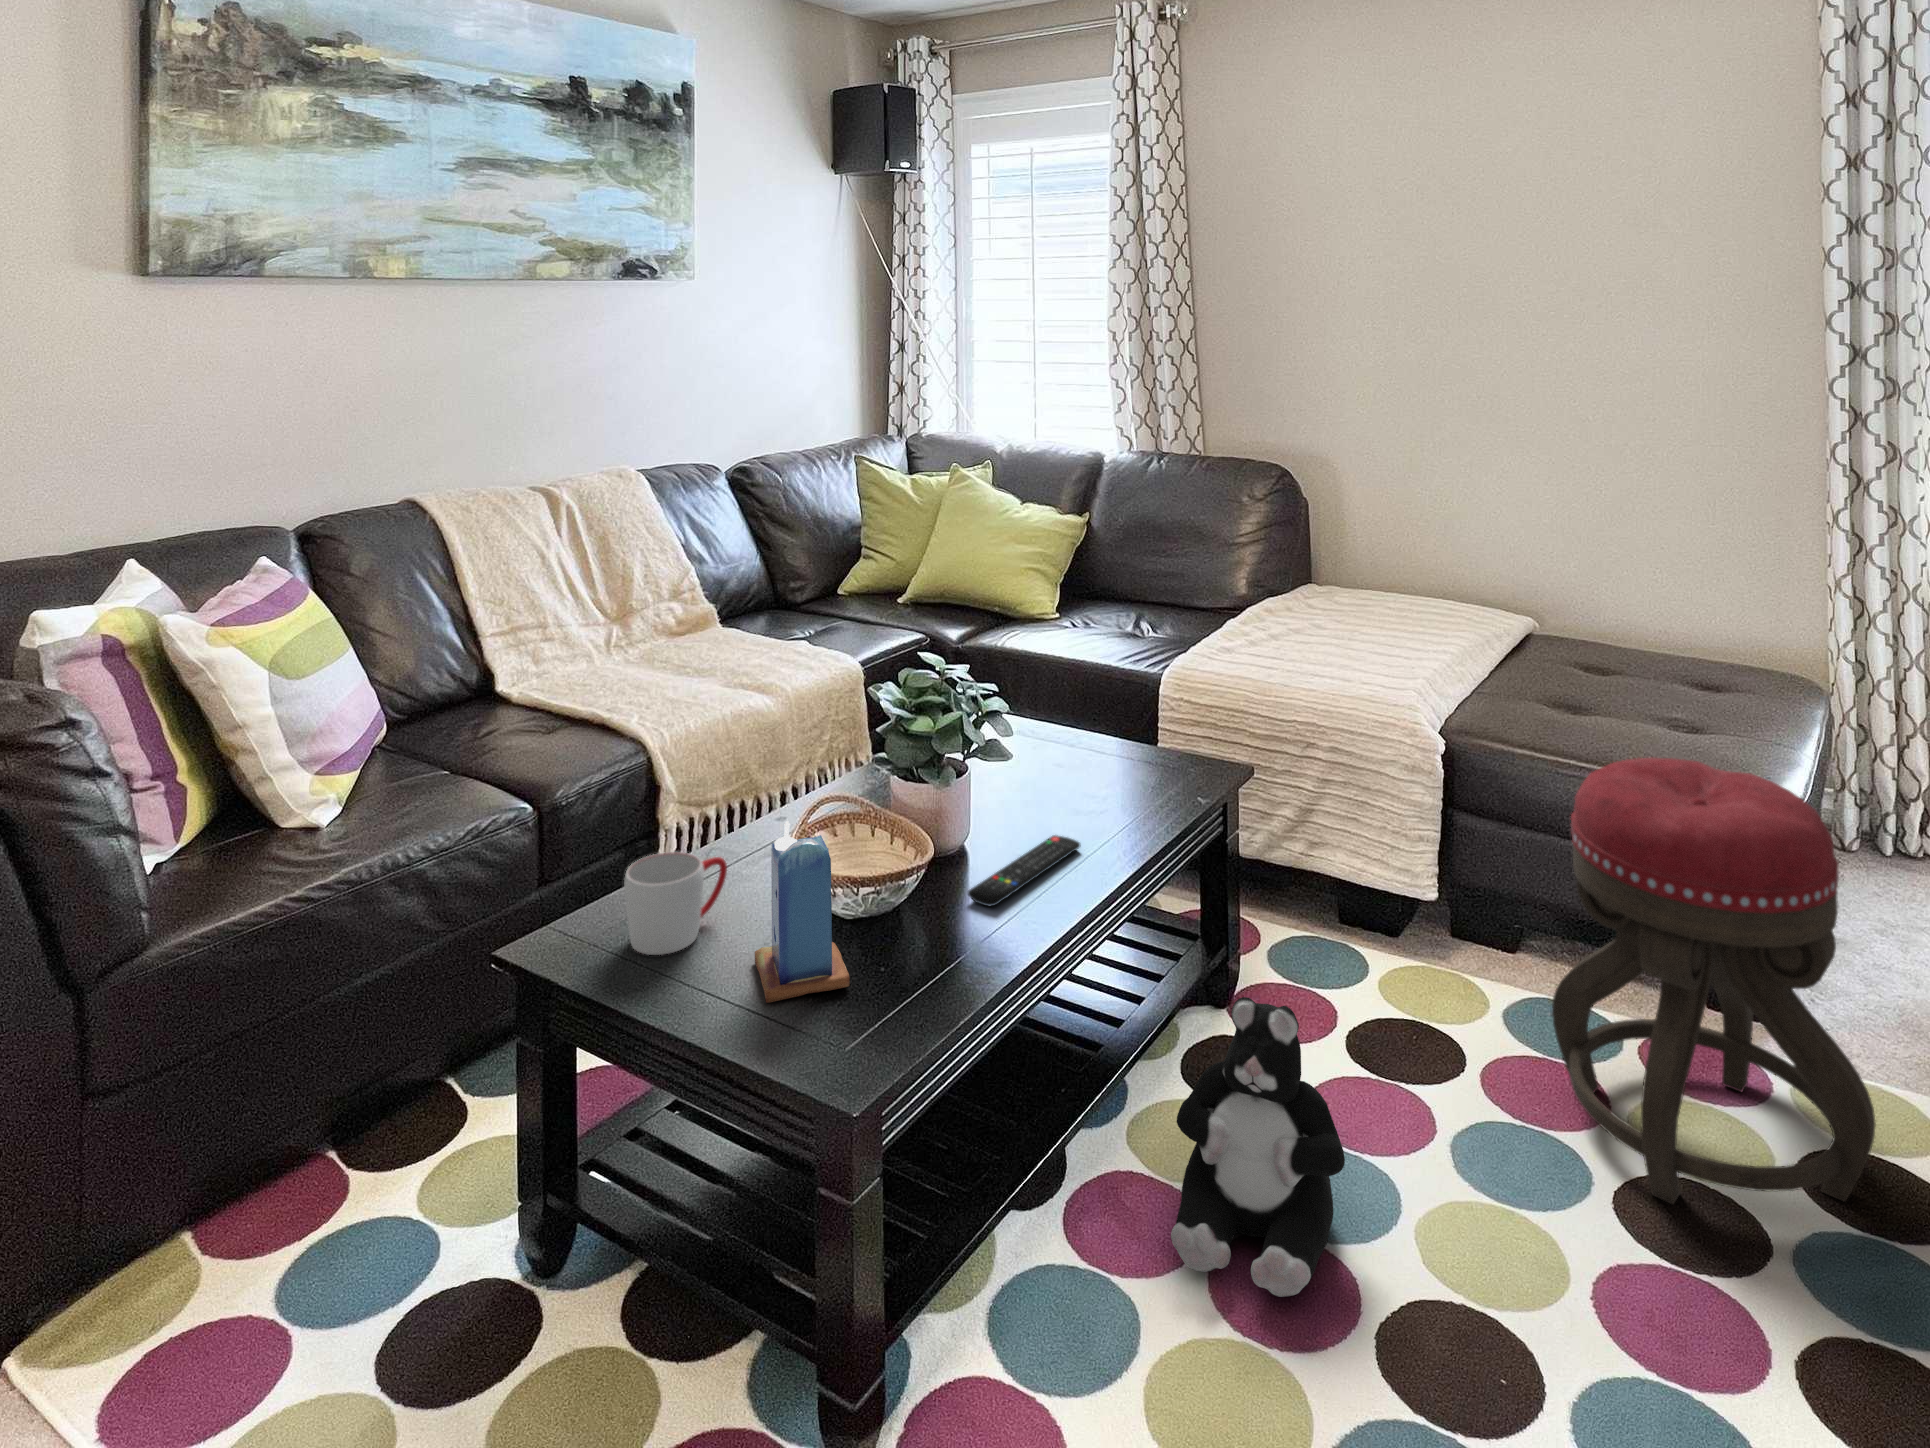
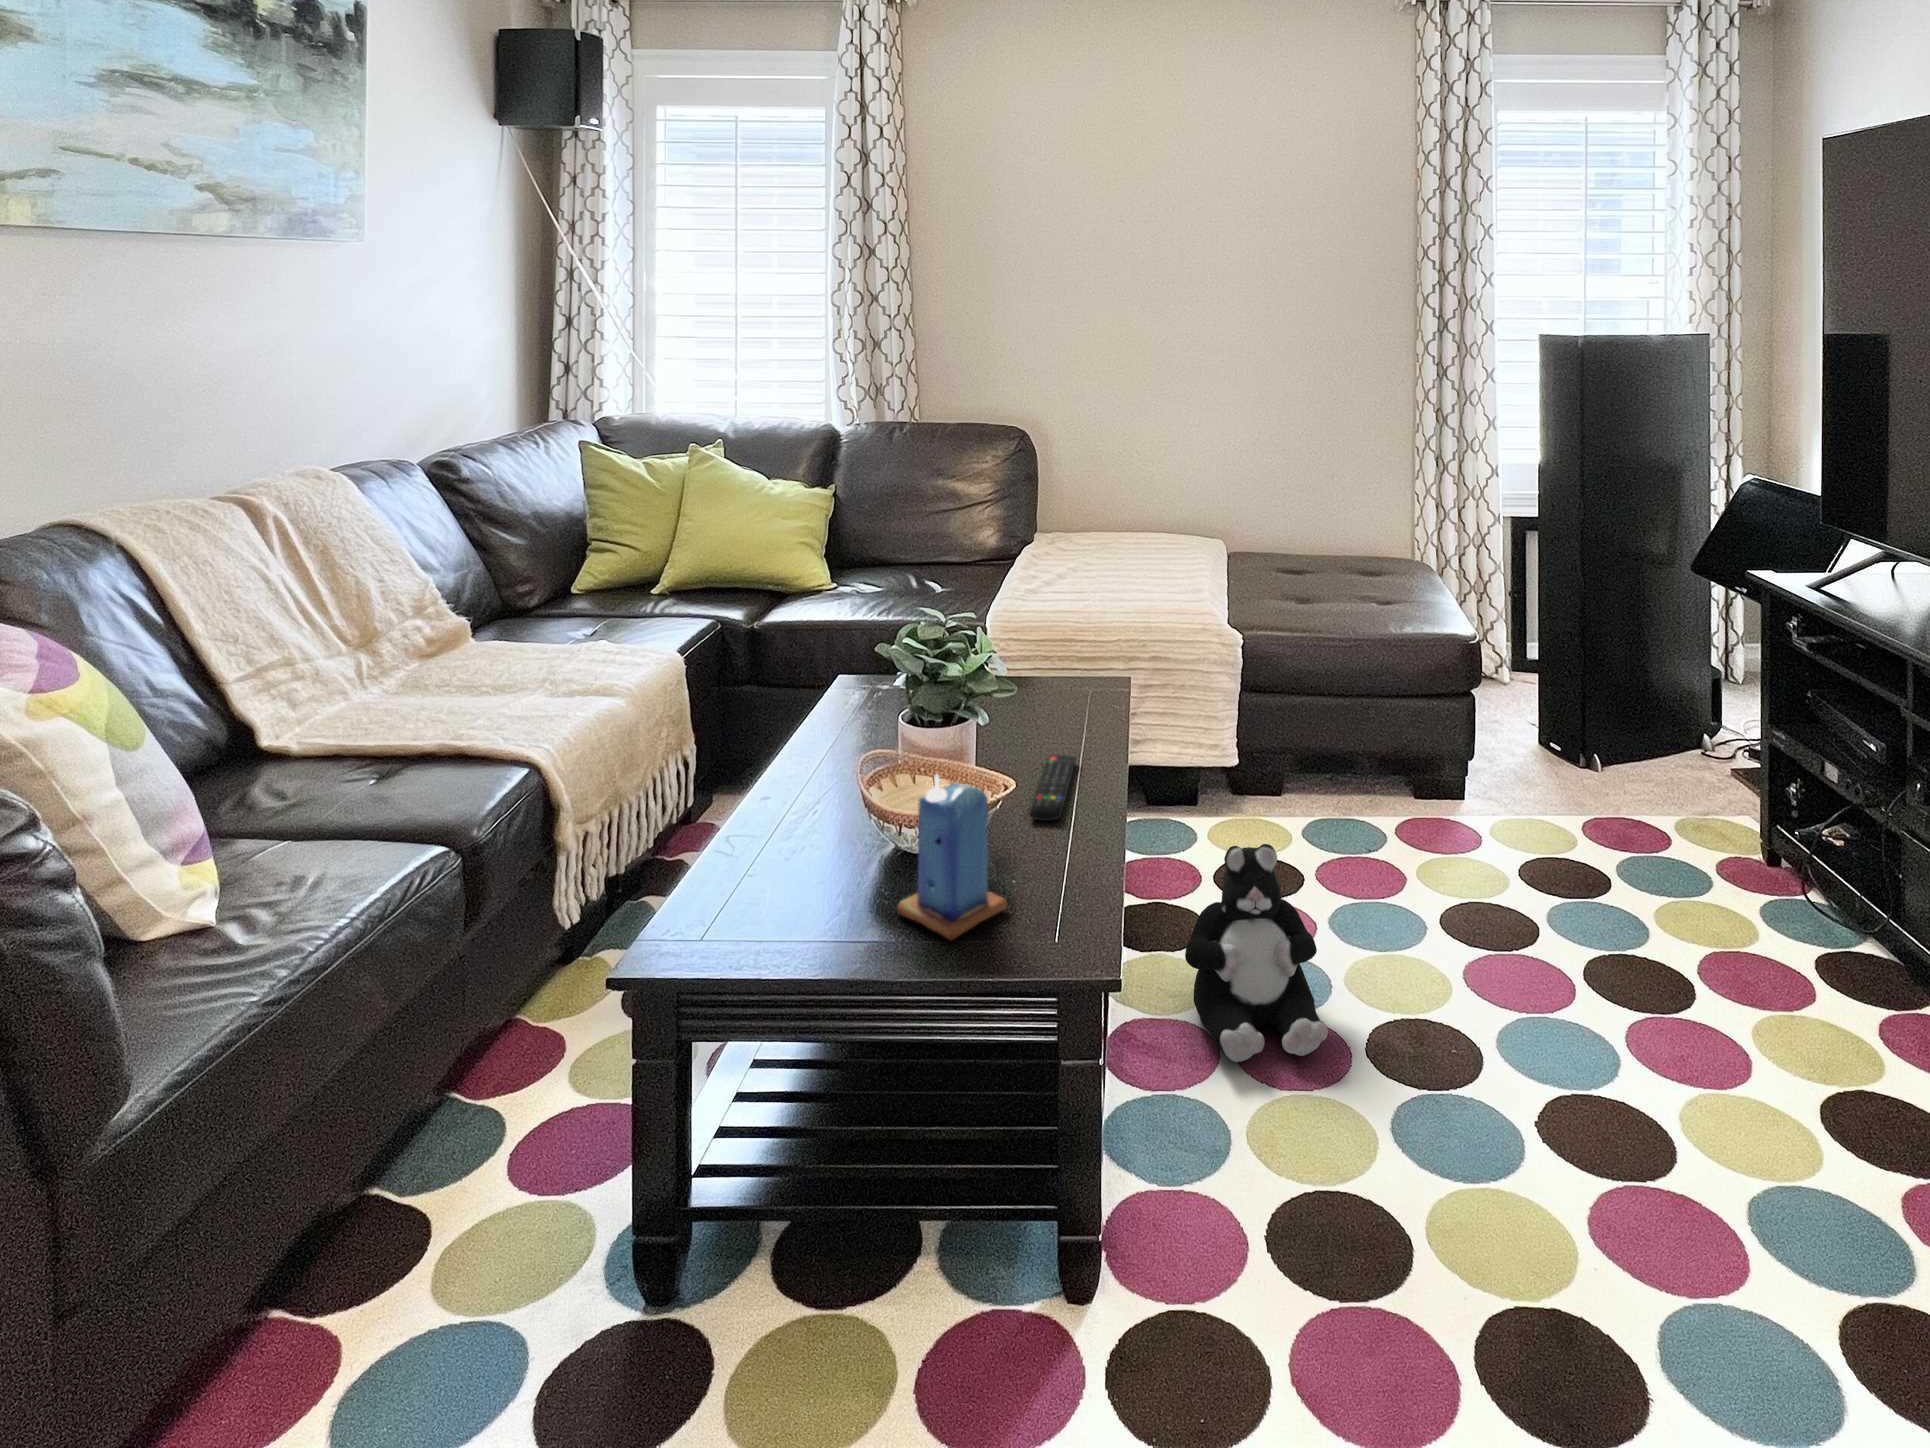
ottoman: present [1552,758,1876,1204] -> none [1363,615,1570,916]
mug: present [624,852,727,955] -> none [746,833,828,939]

